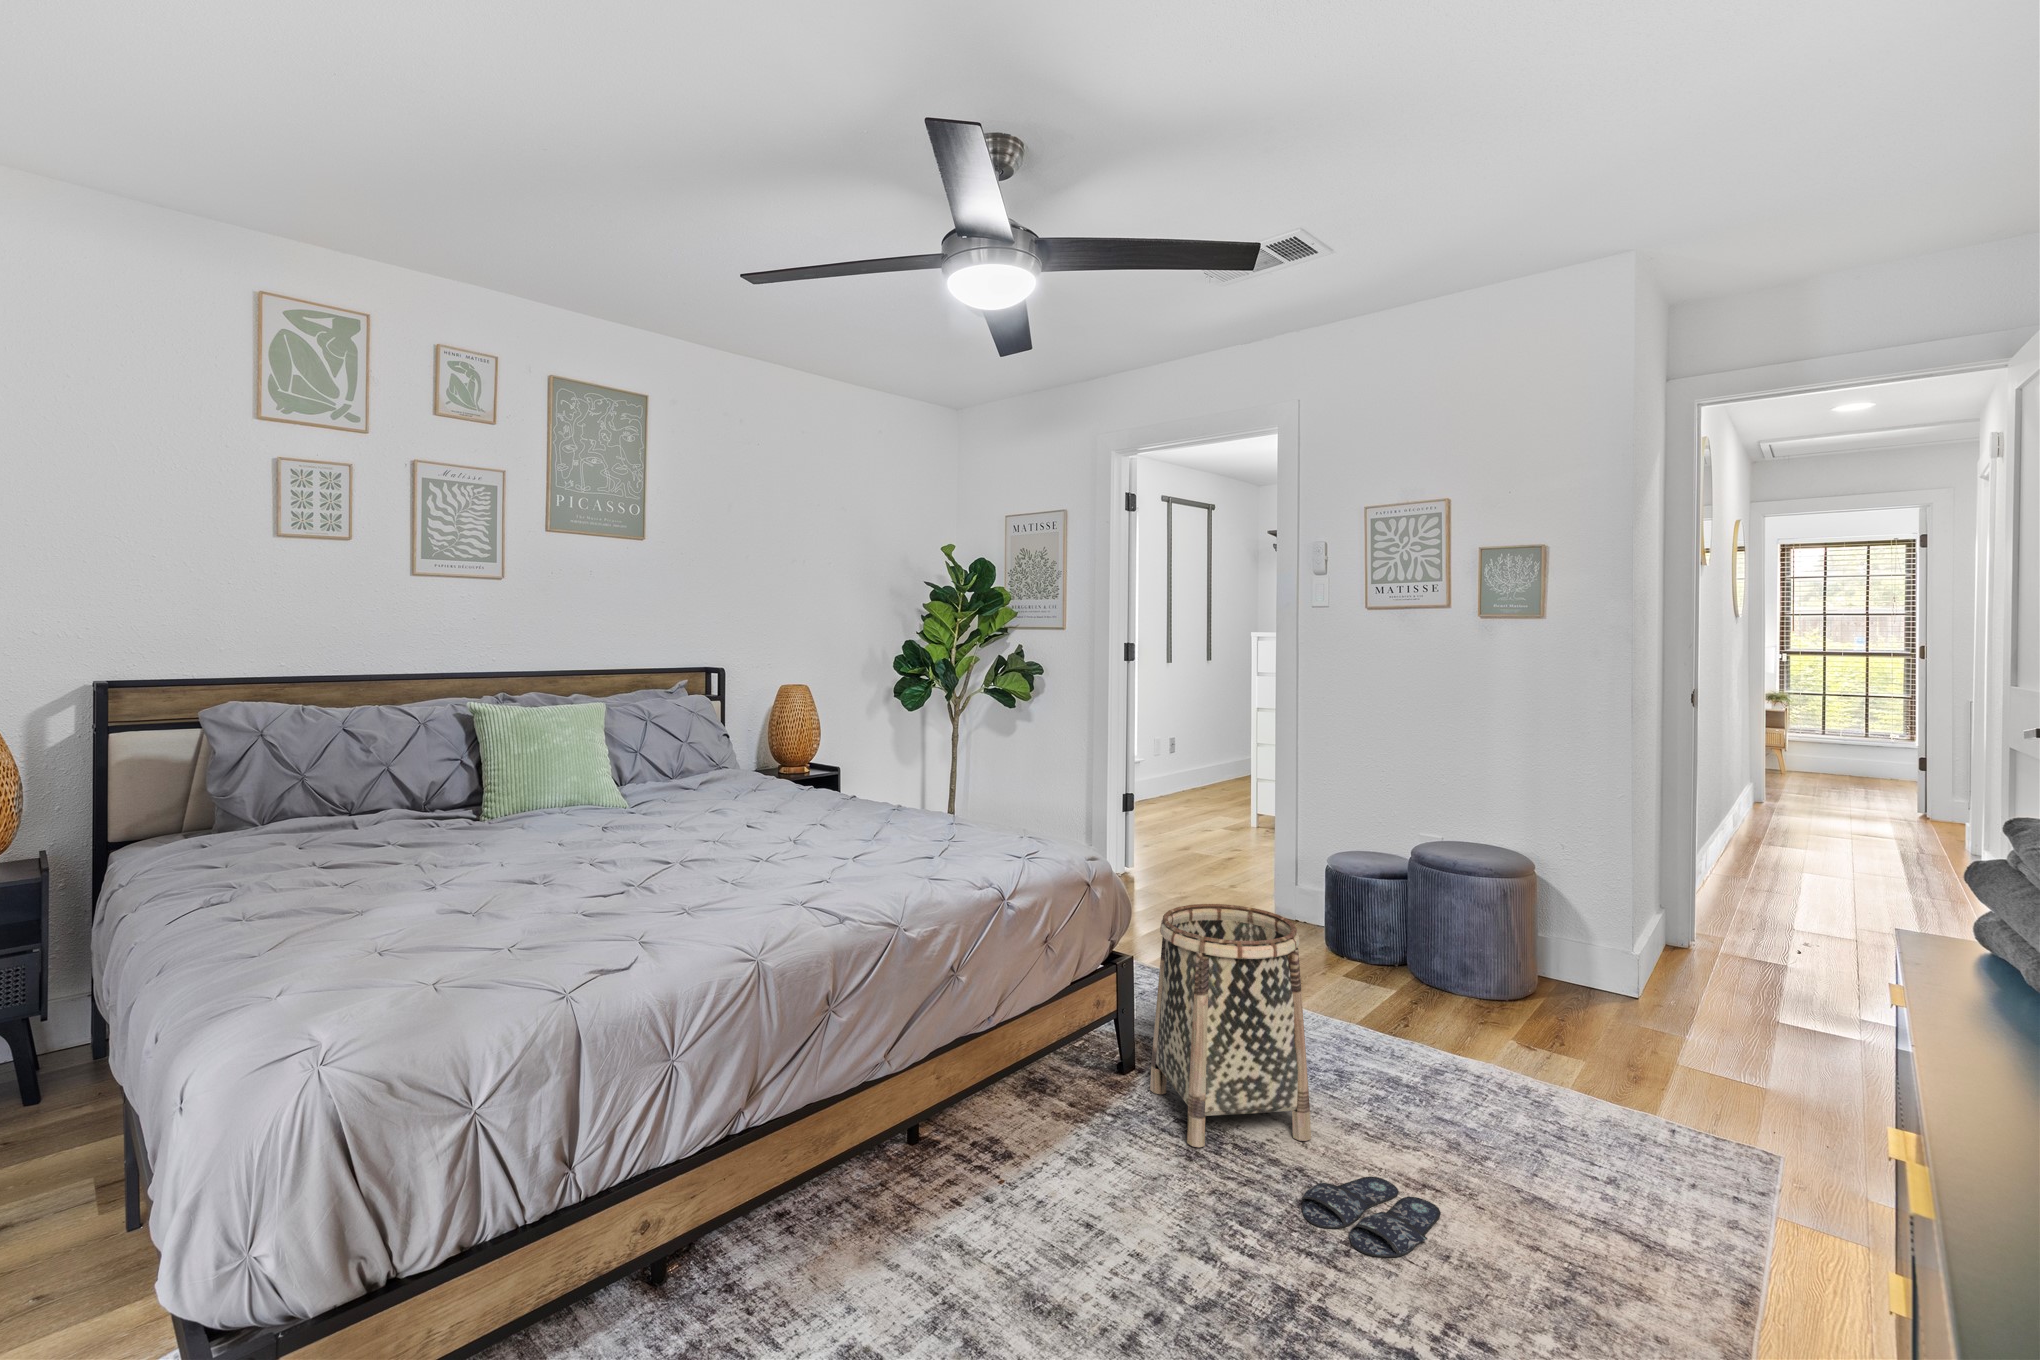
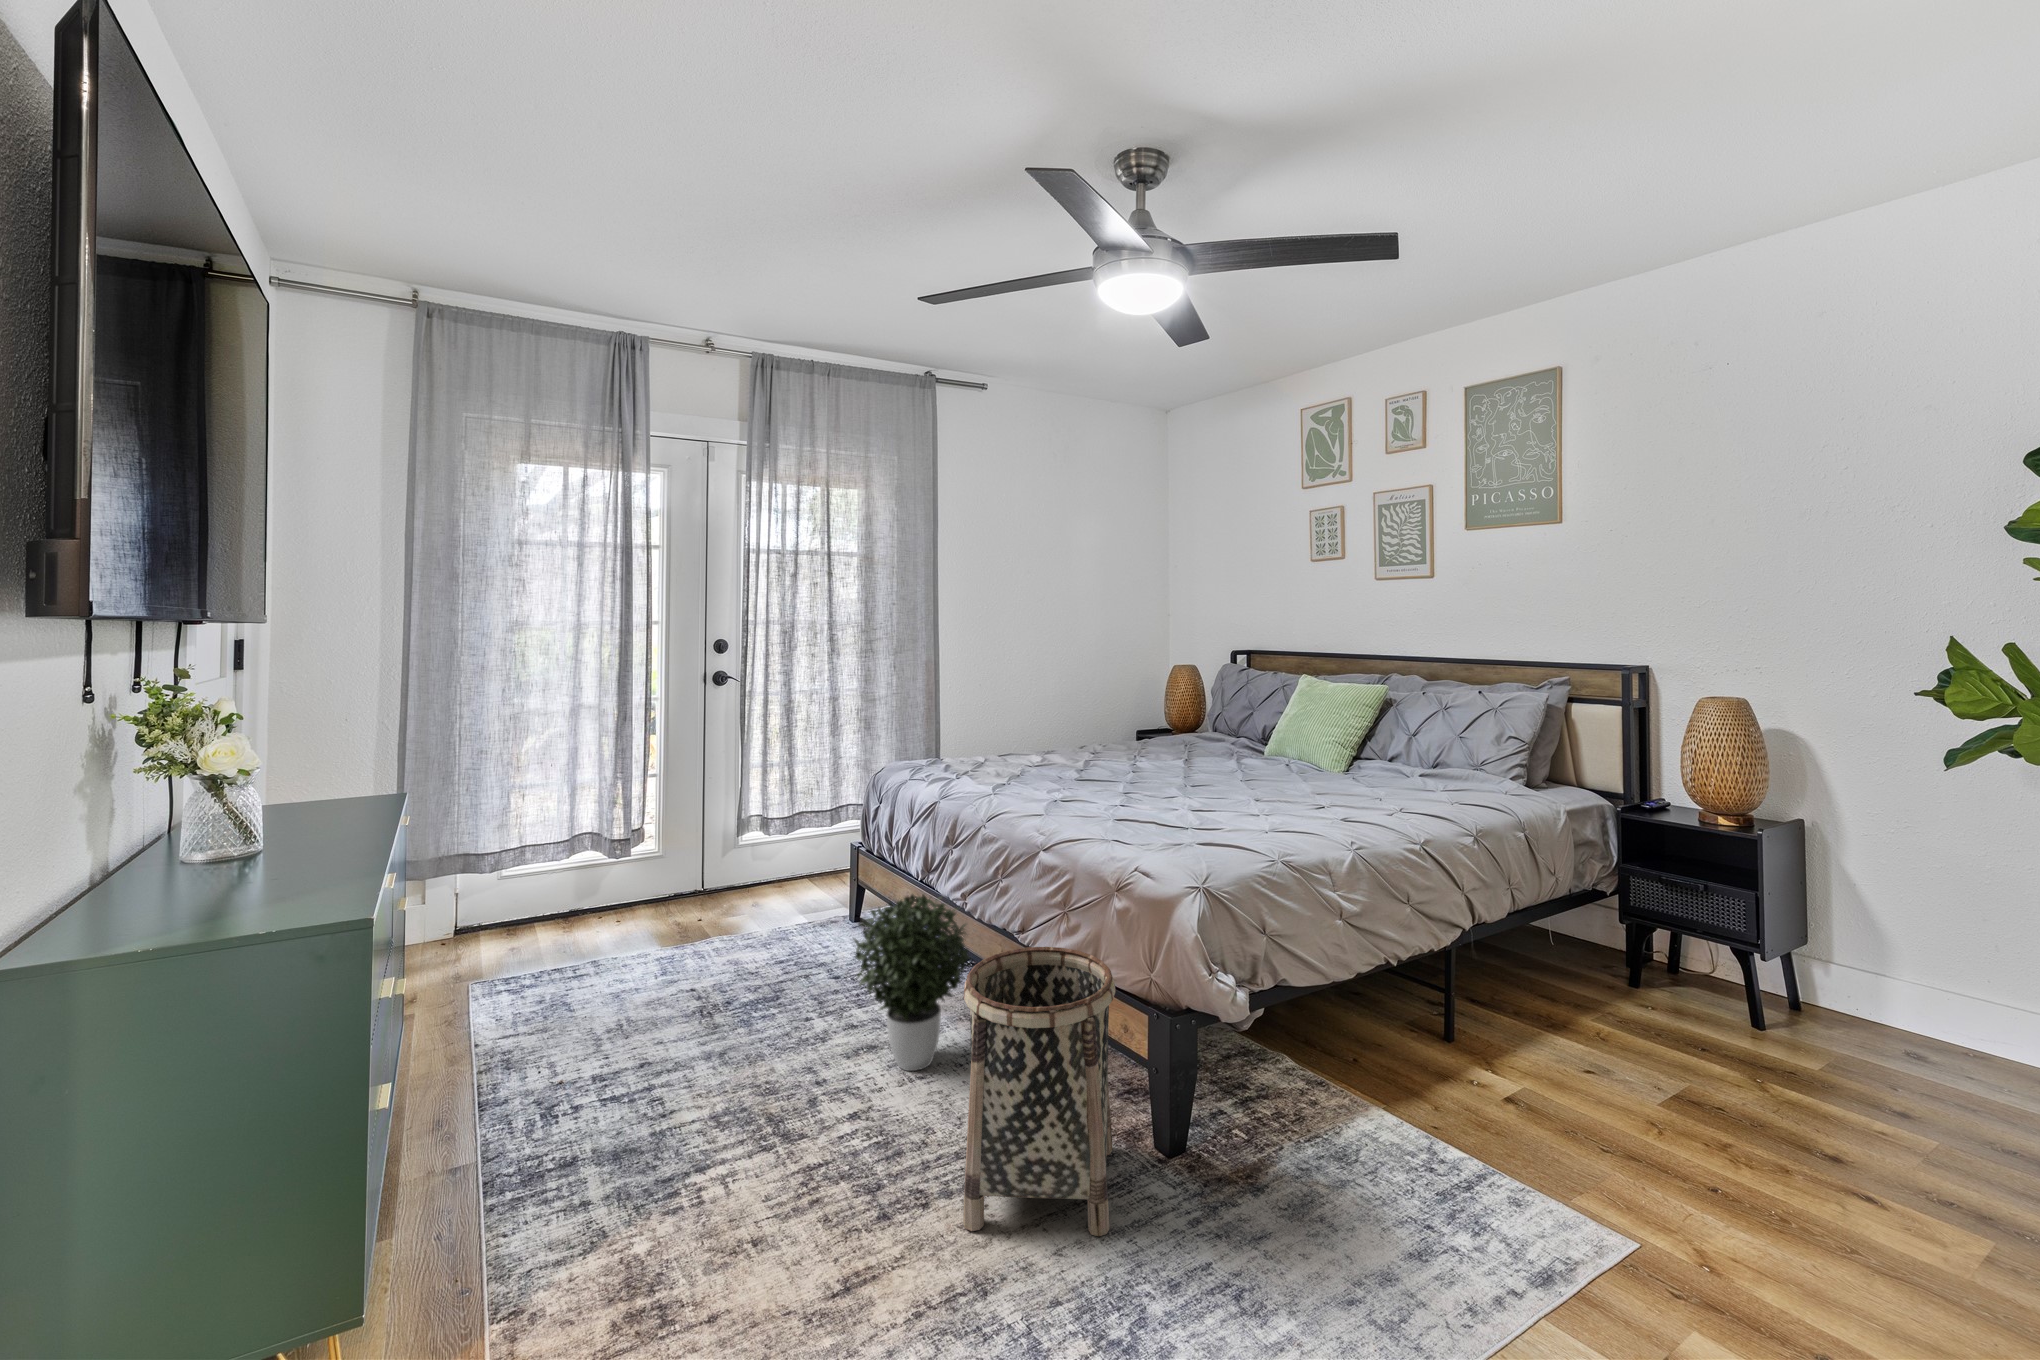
potted plant: none [985,991,1151,1251] -> present [854,894,970,1071]
slippers: present [1302,1176,1441,1257] -> none [775,1175,888,1274]

